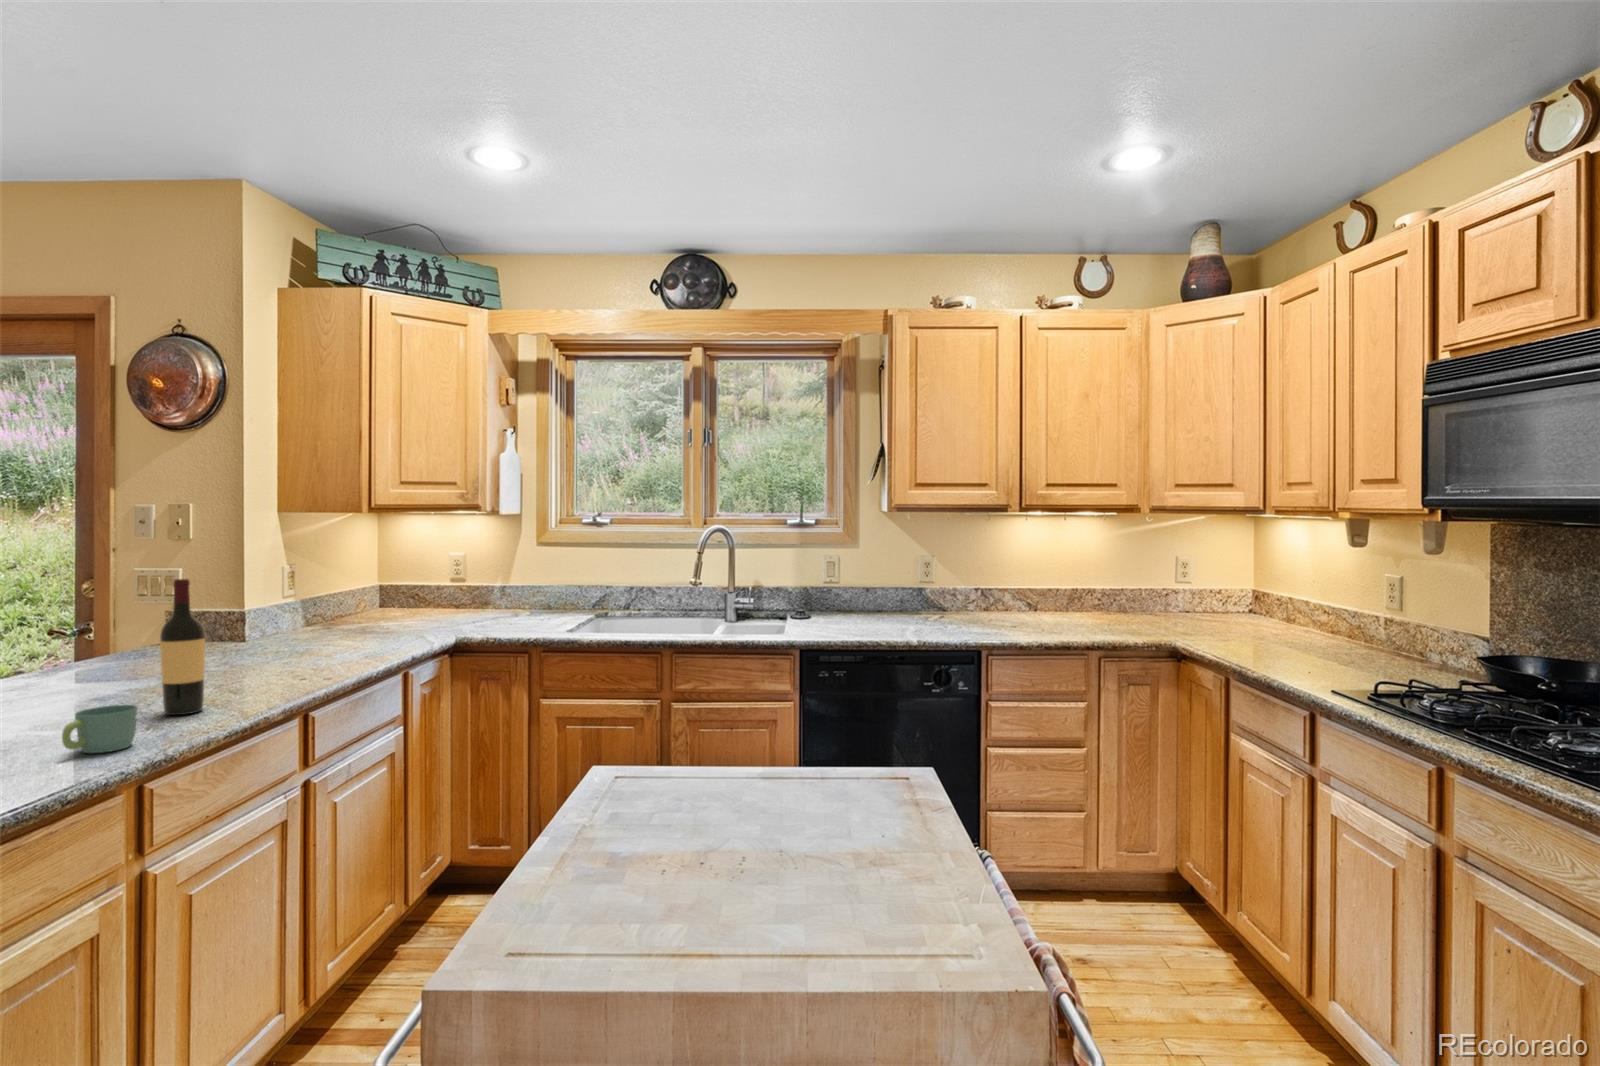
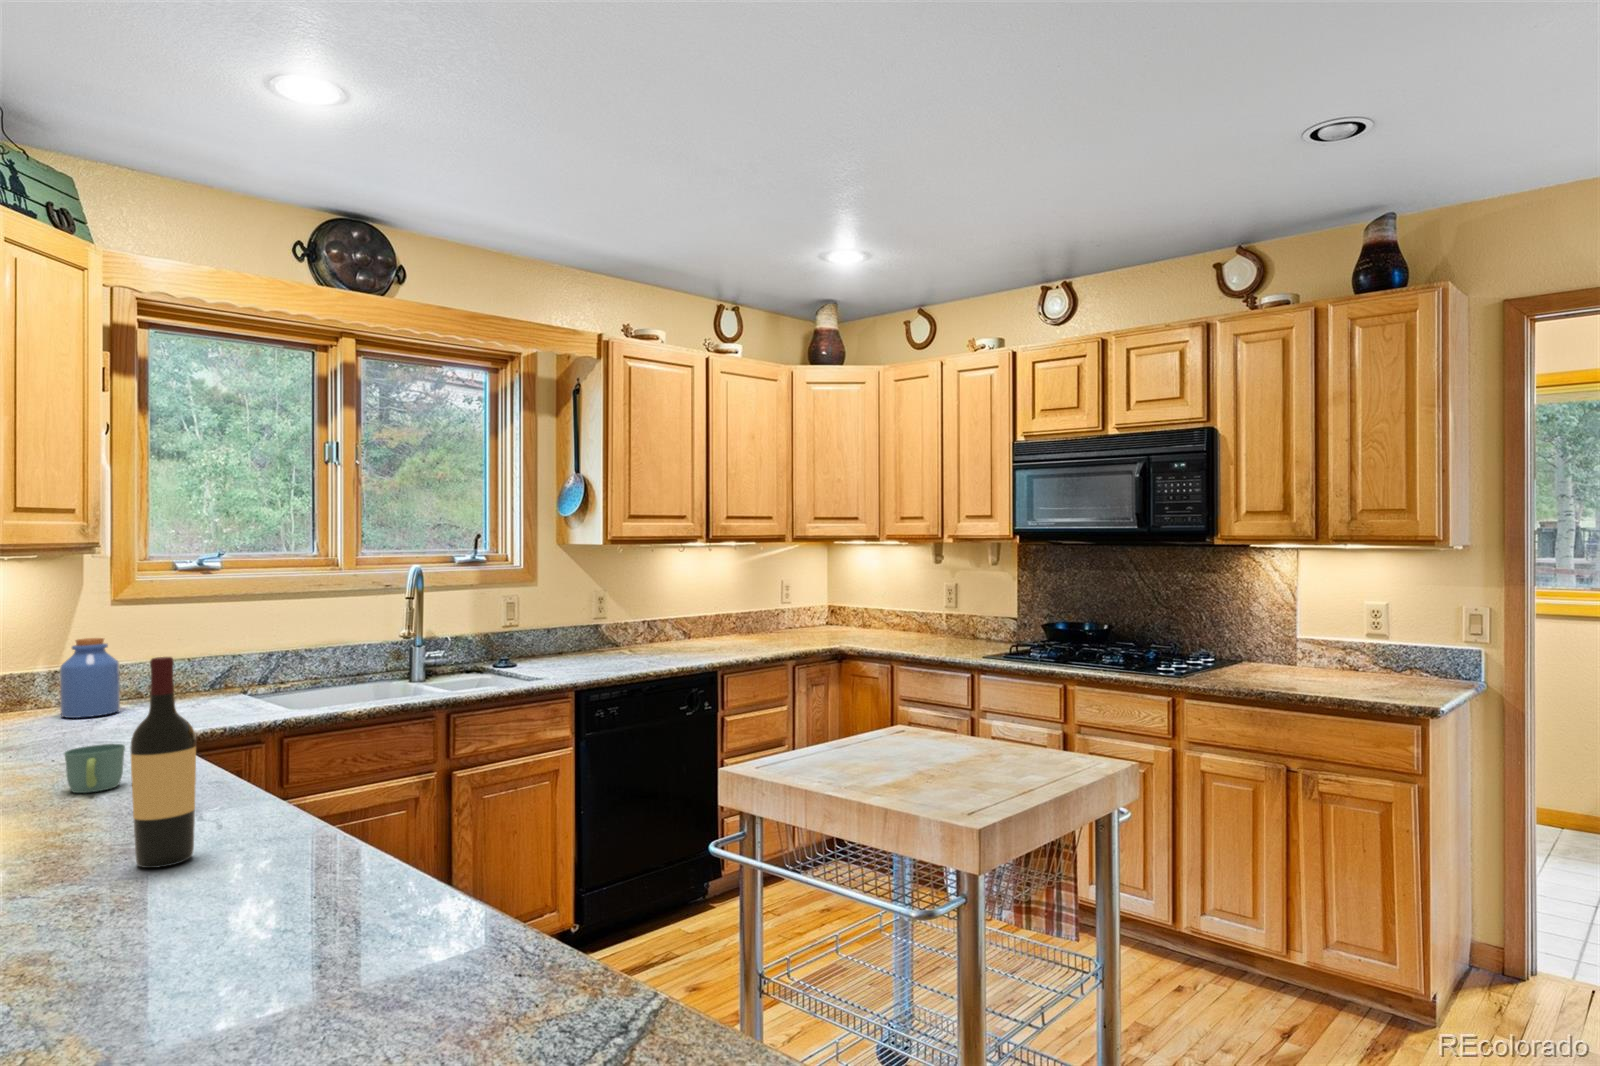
jar: none [478,568,511,619] -> present [60,638,120,718]
mug: present [62,705,138,753] -> present [64,744,125,793]

